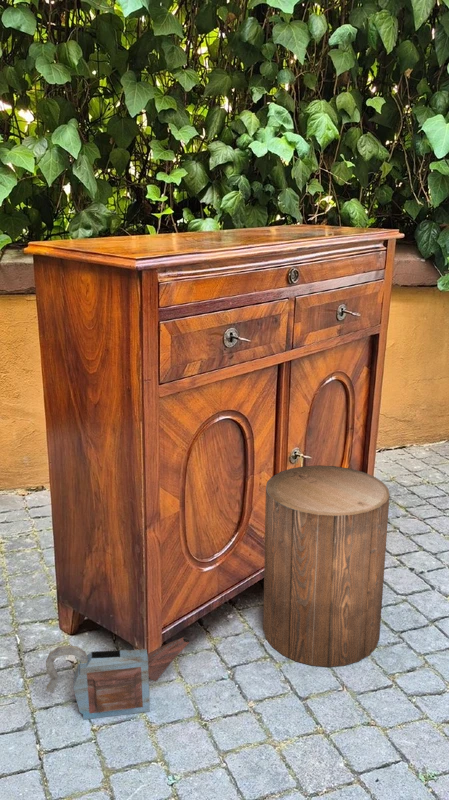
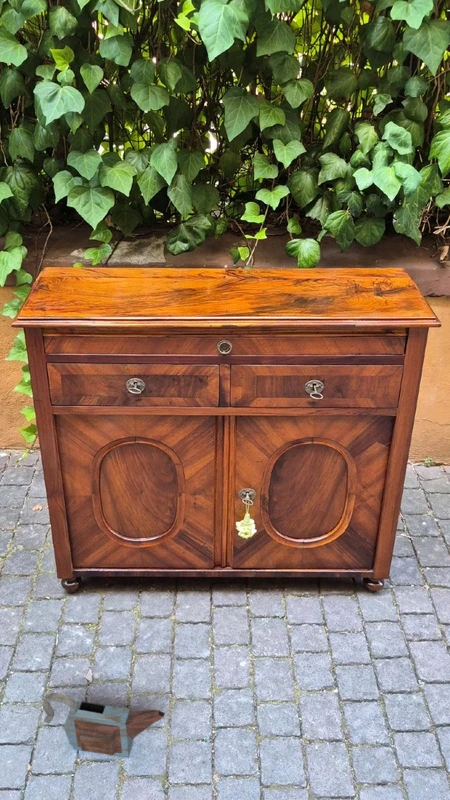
stool: present [263,465,390,667] -> none [261,554,392,757]

